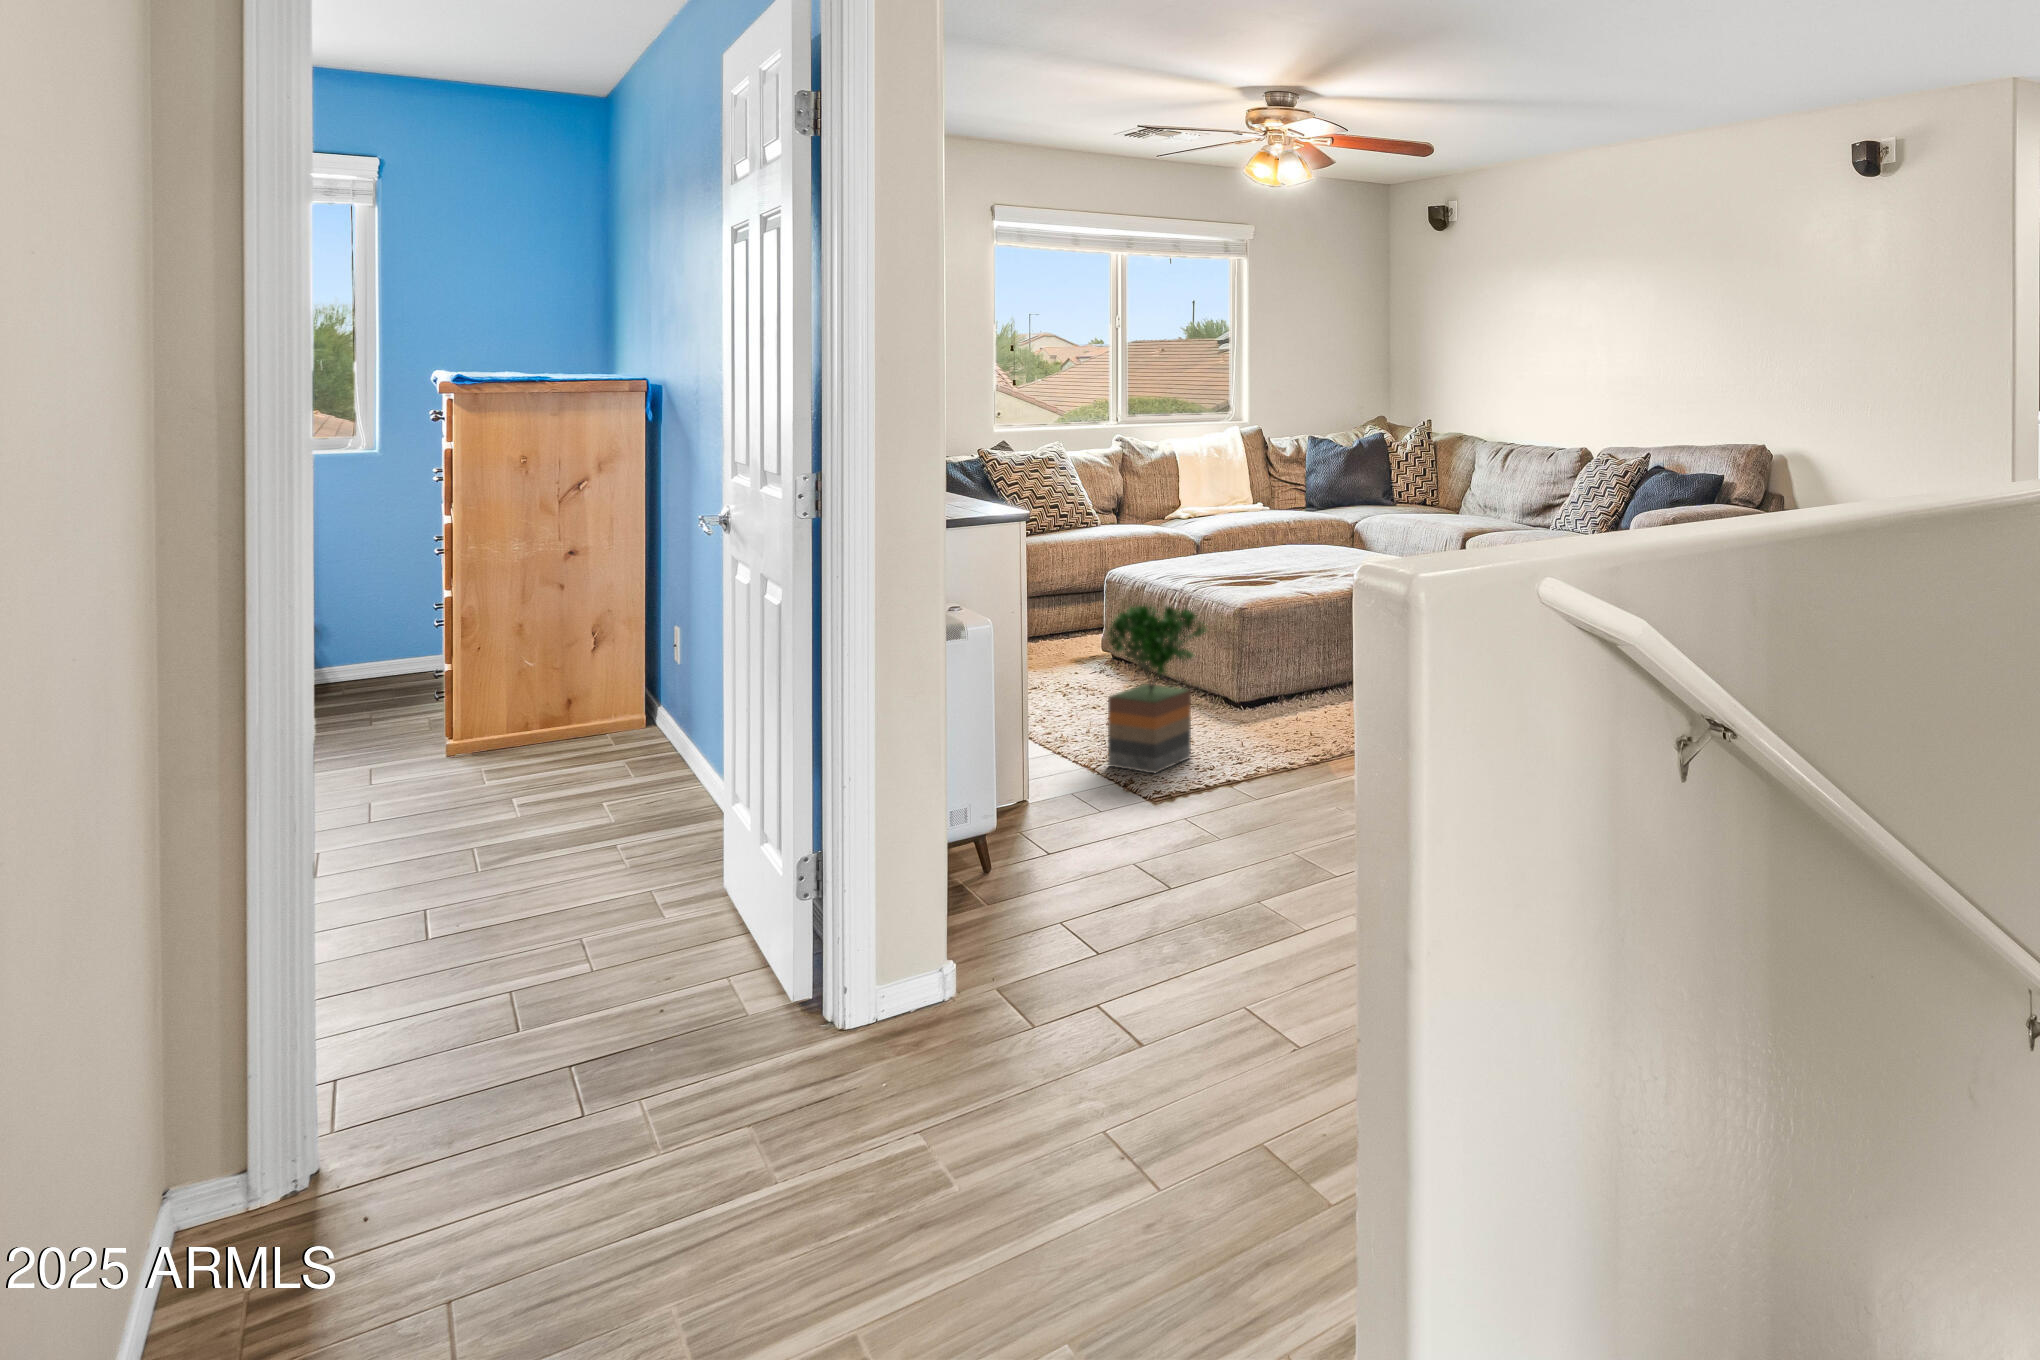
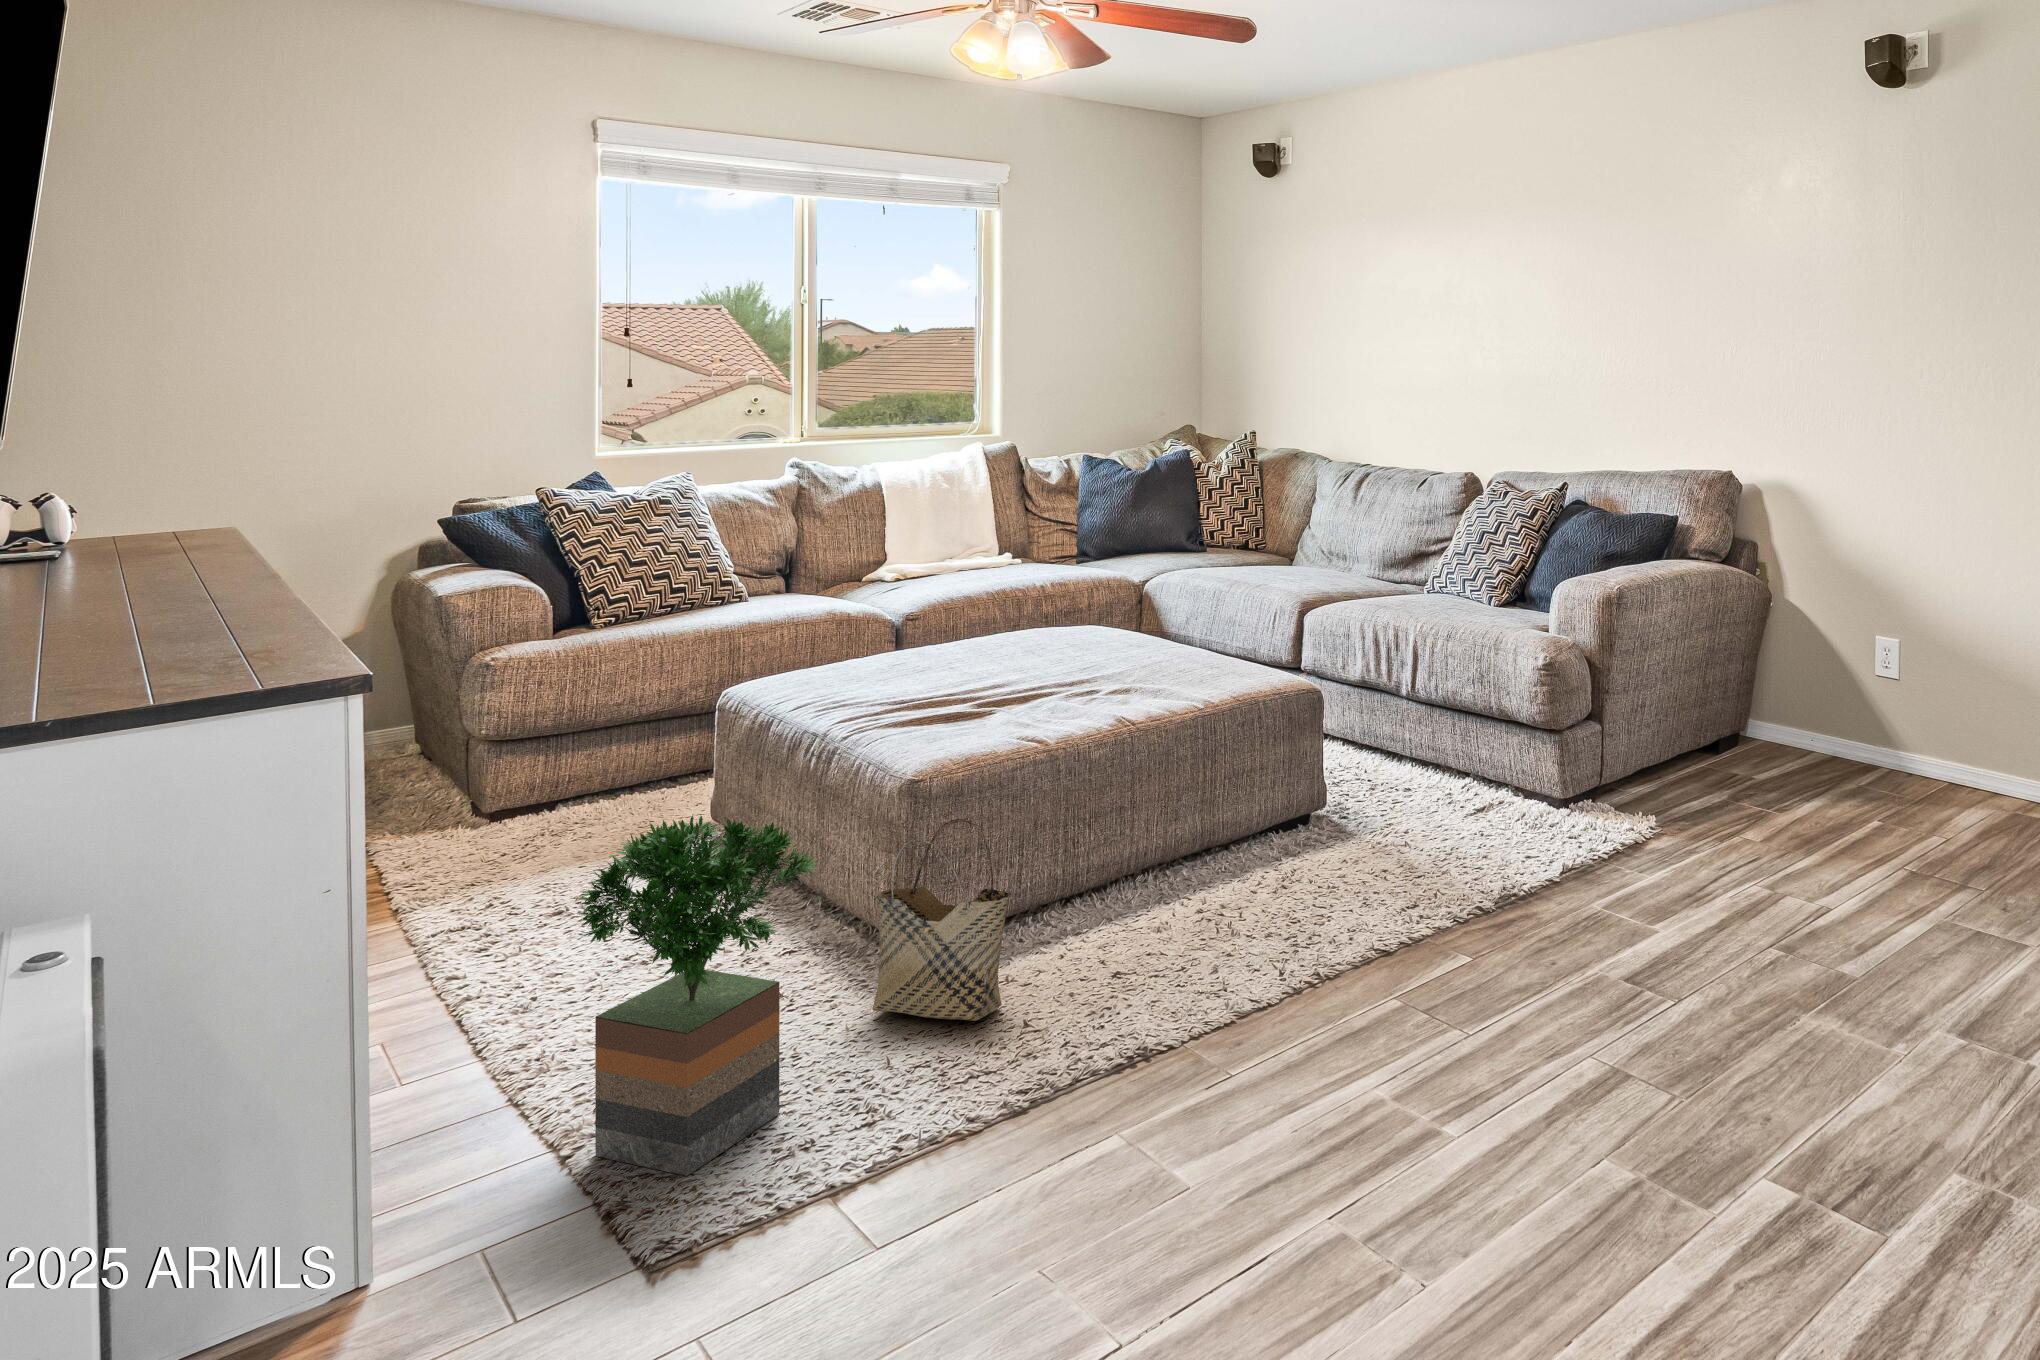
woven basket: none [1225,625,1298,732] -> present [873,819,1010,1021]

